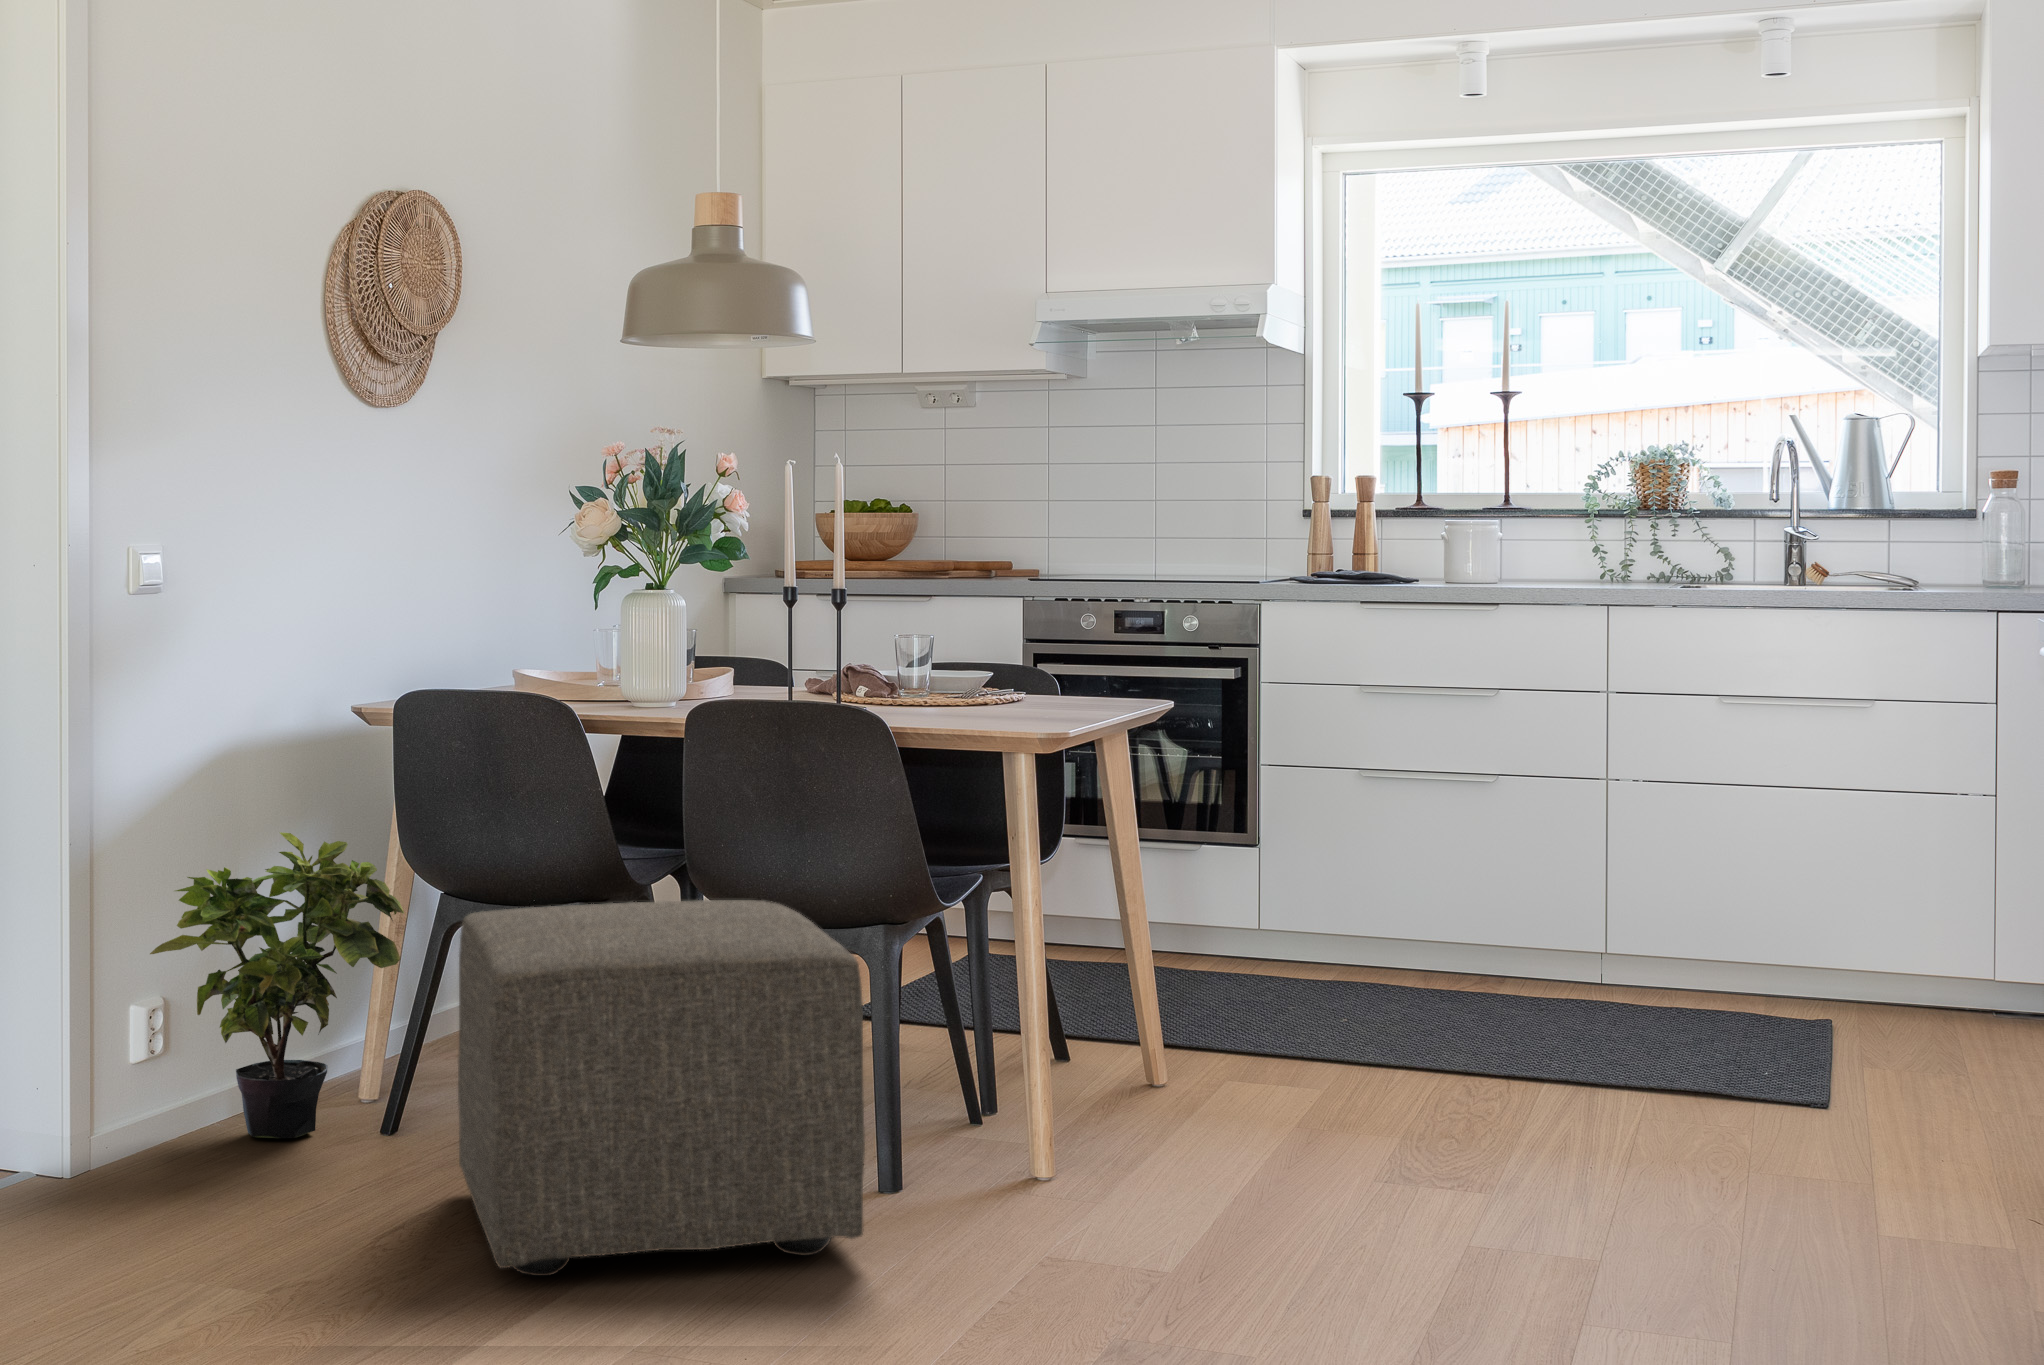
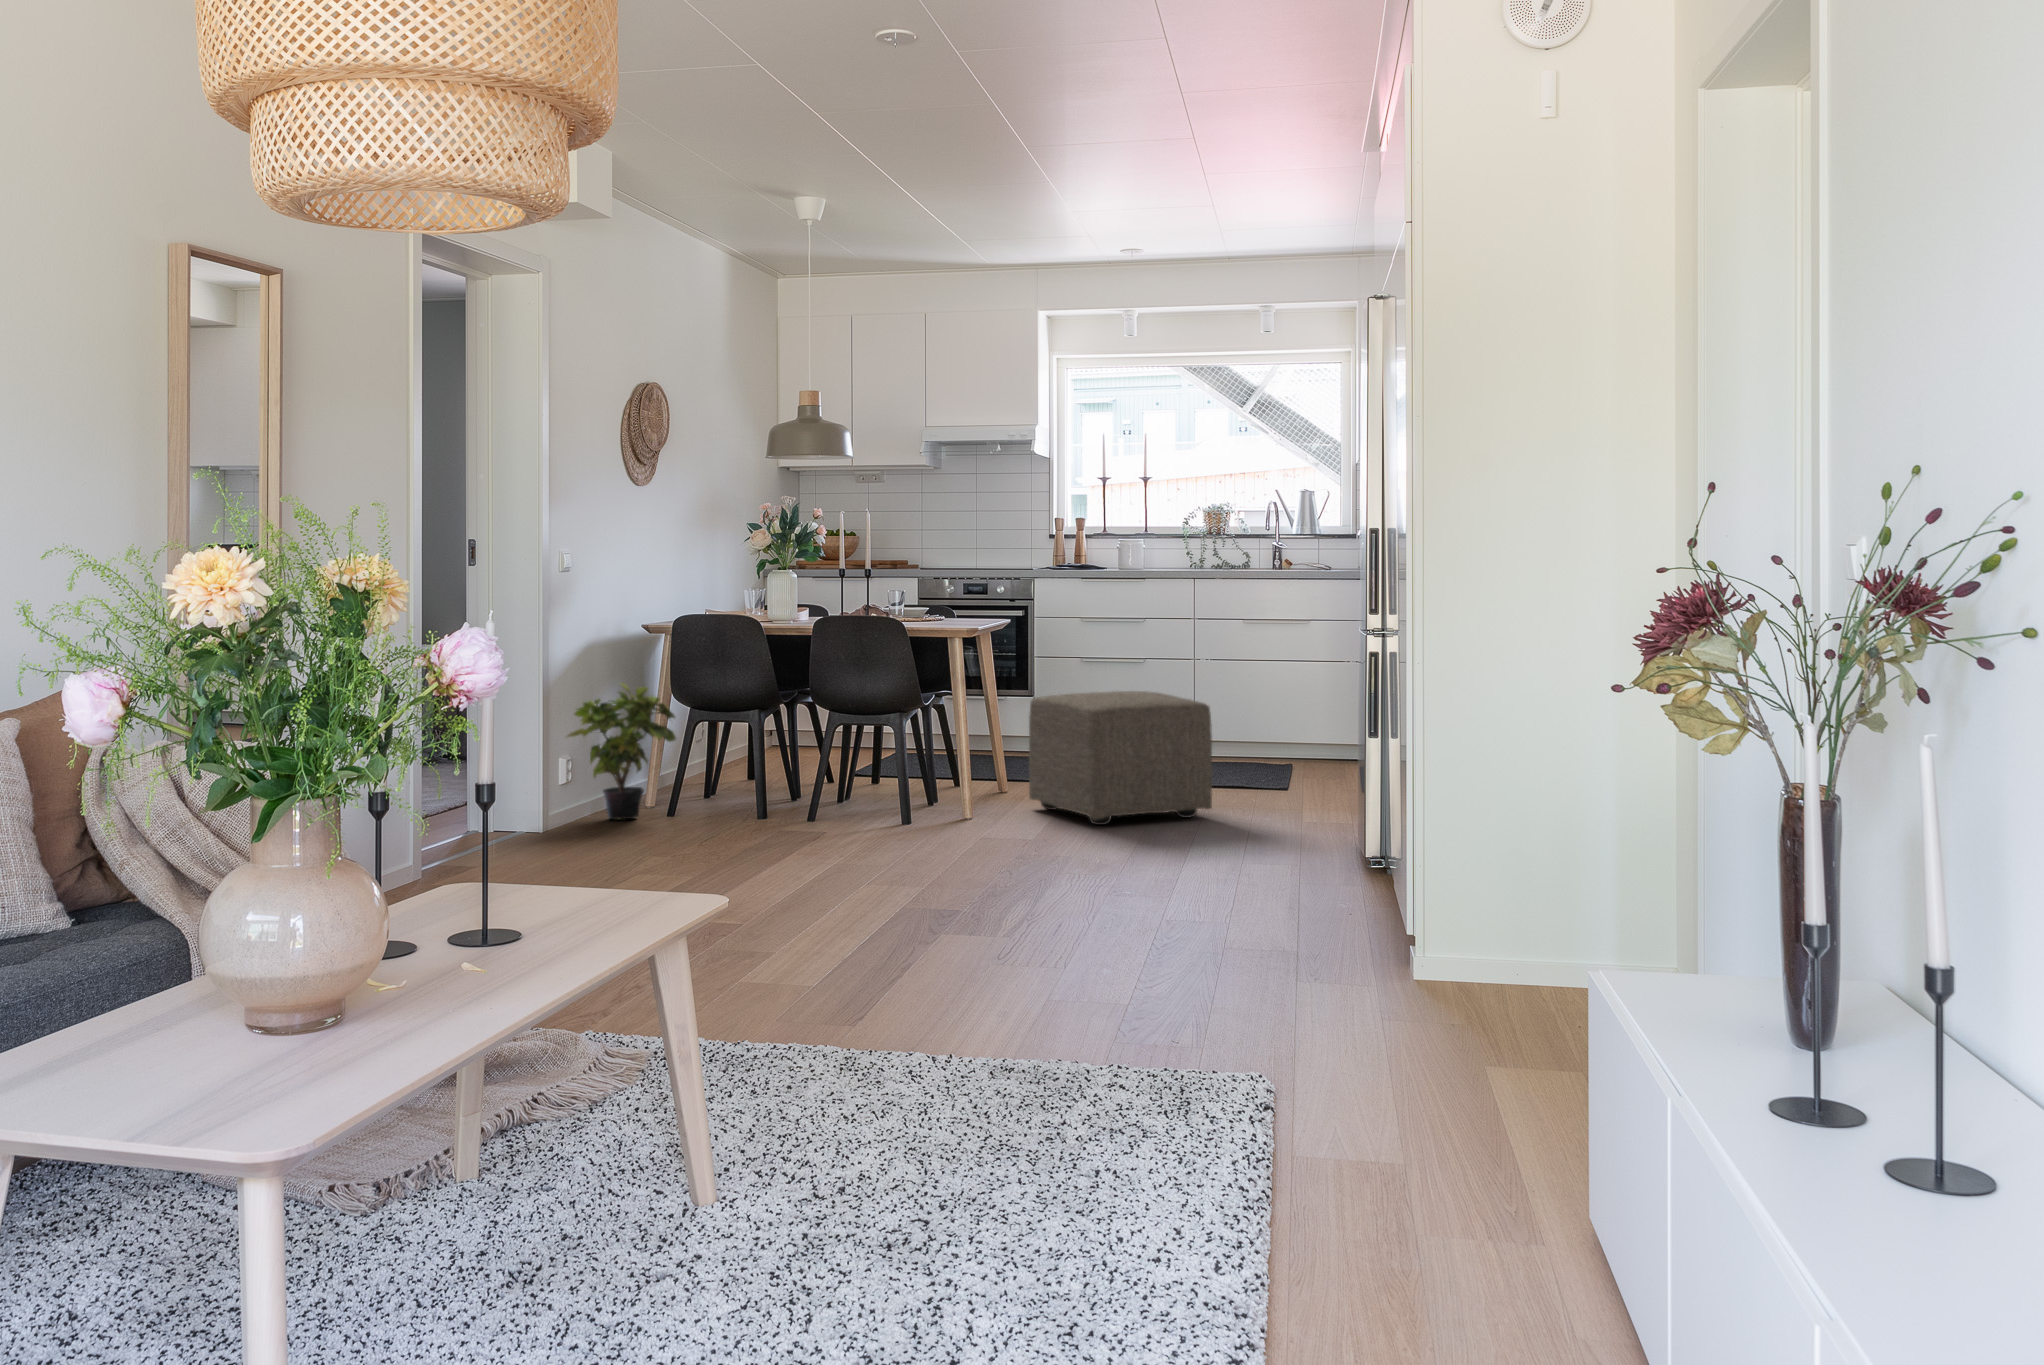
ottoman: present [458,900,865,1276] -> present [1029,691,1212,825]

